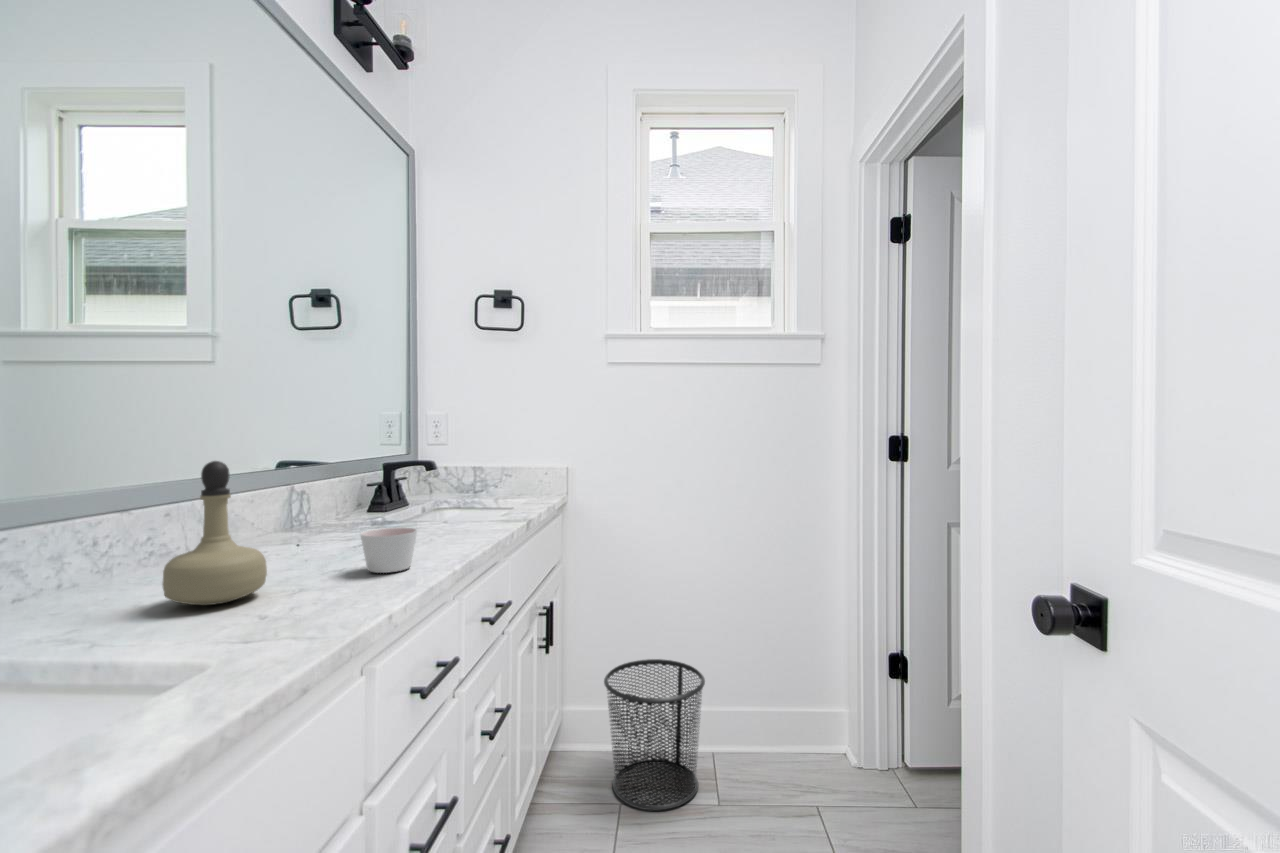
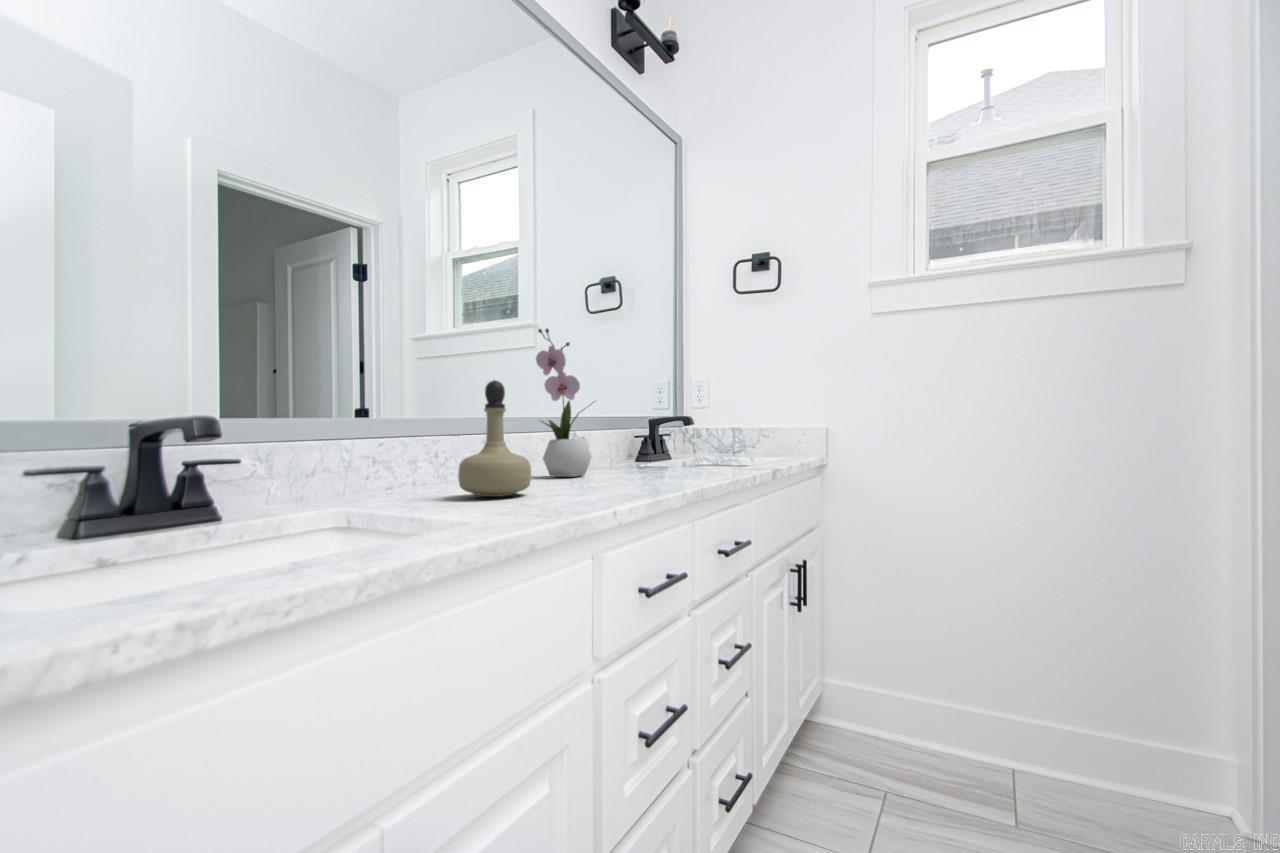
flower arrangement: none [253,375,330,549] -> present [536,329,593,477]
candle: present [360,527,417,573] -> none [607,453,656,489]
waste bin: present [604,659,705,810] -> none [864,641,989,808]

